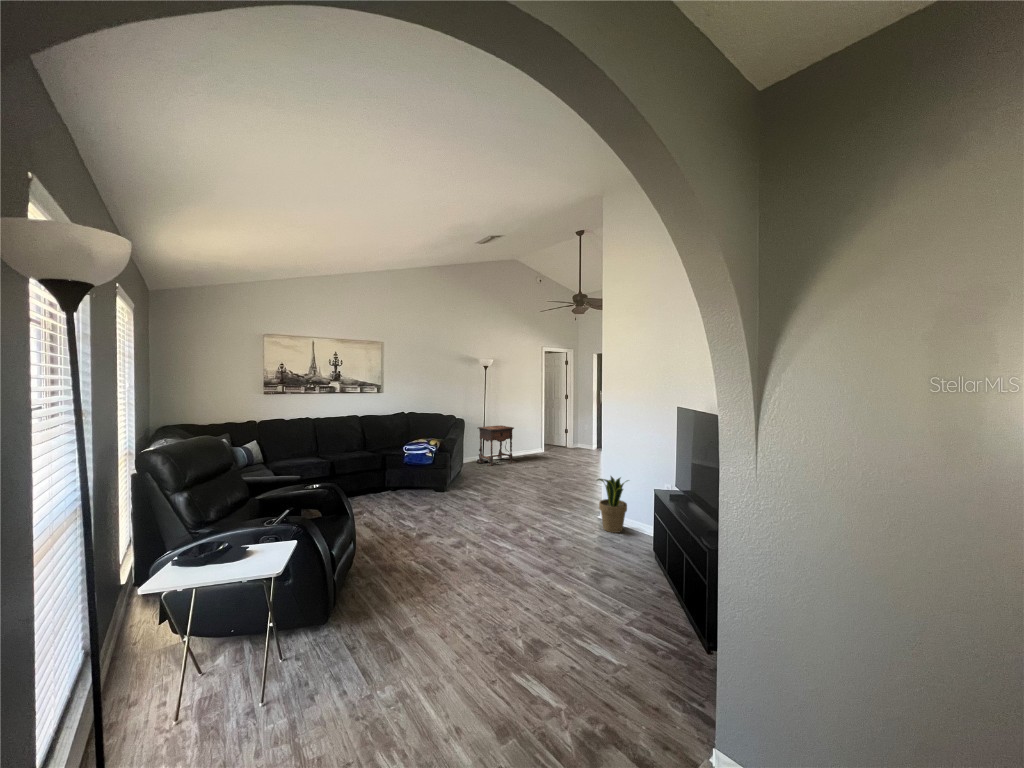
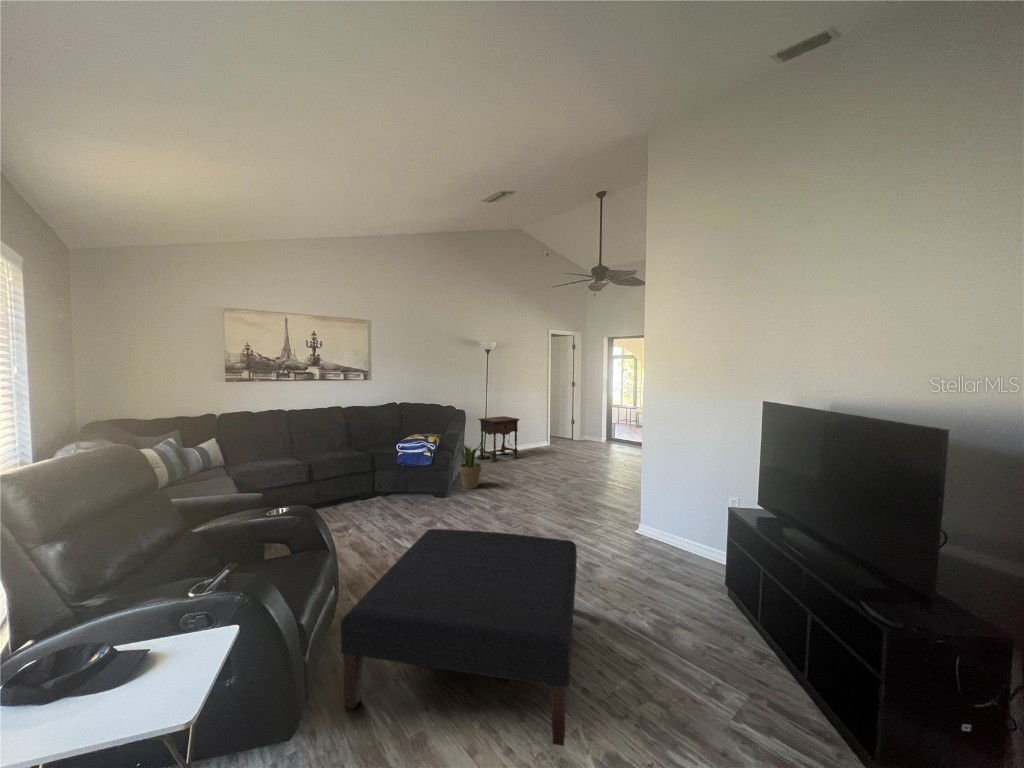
potted plant: present [597,476,628,533] -> present [459,445,482,489]
ottoman: none [358,504,534,635] -> present [341,529,577,746]

